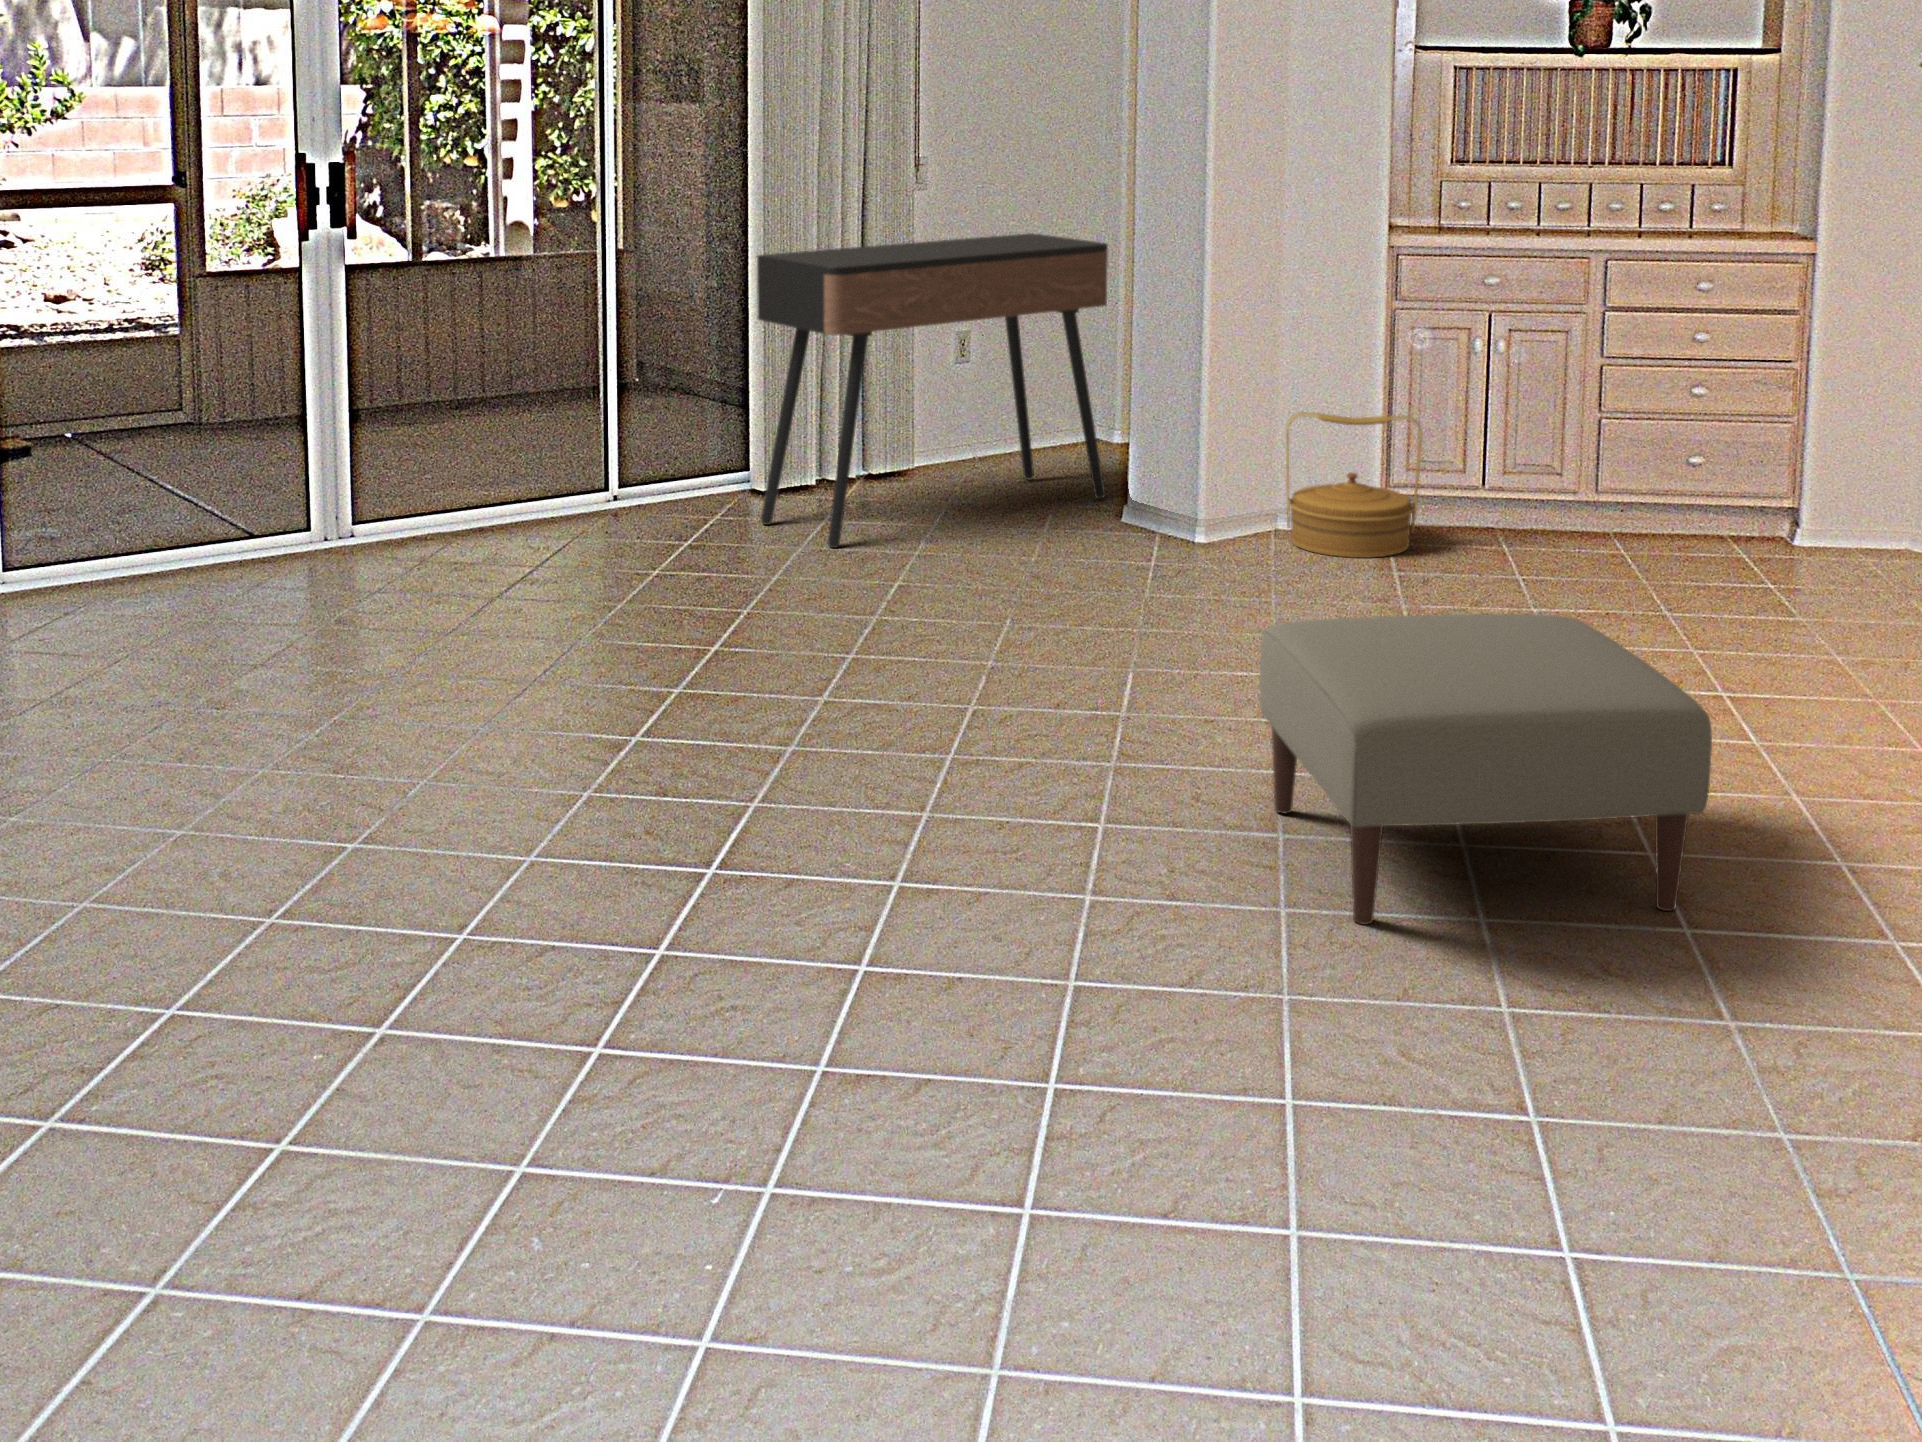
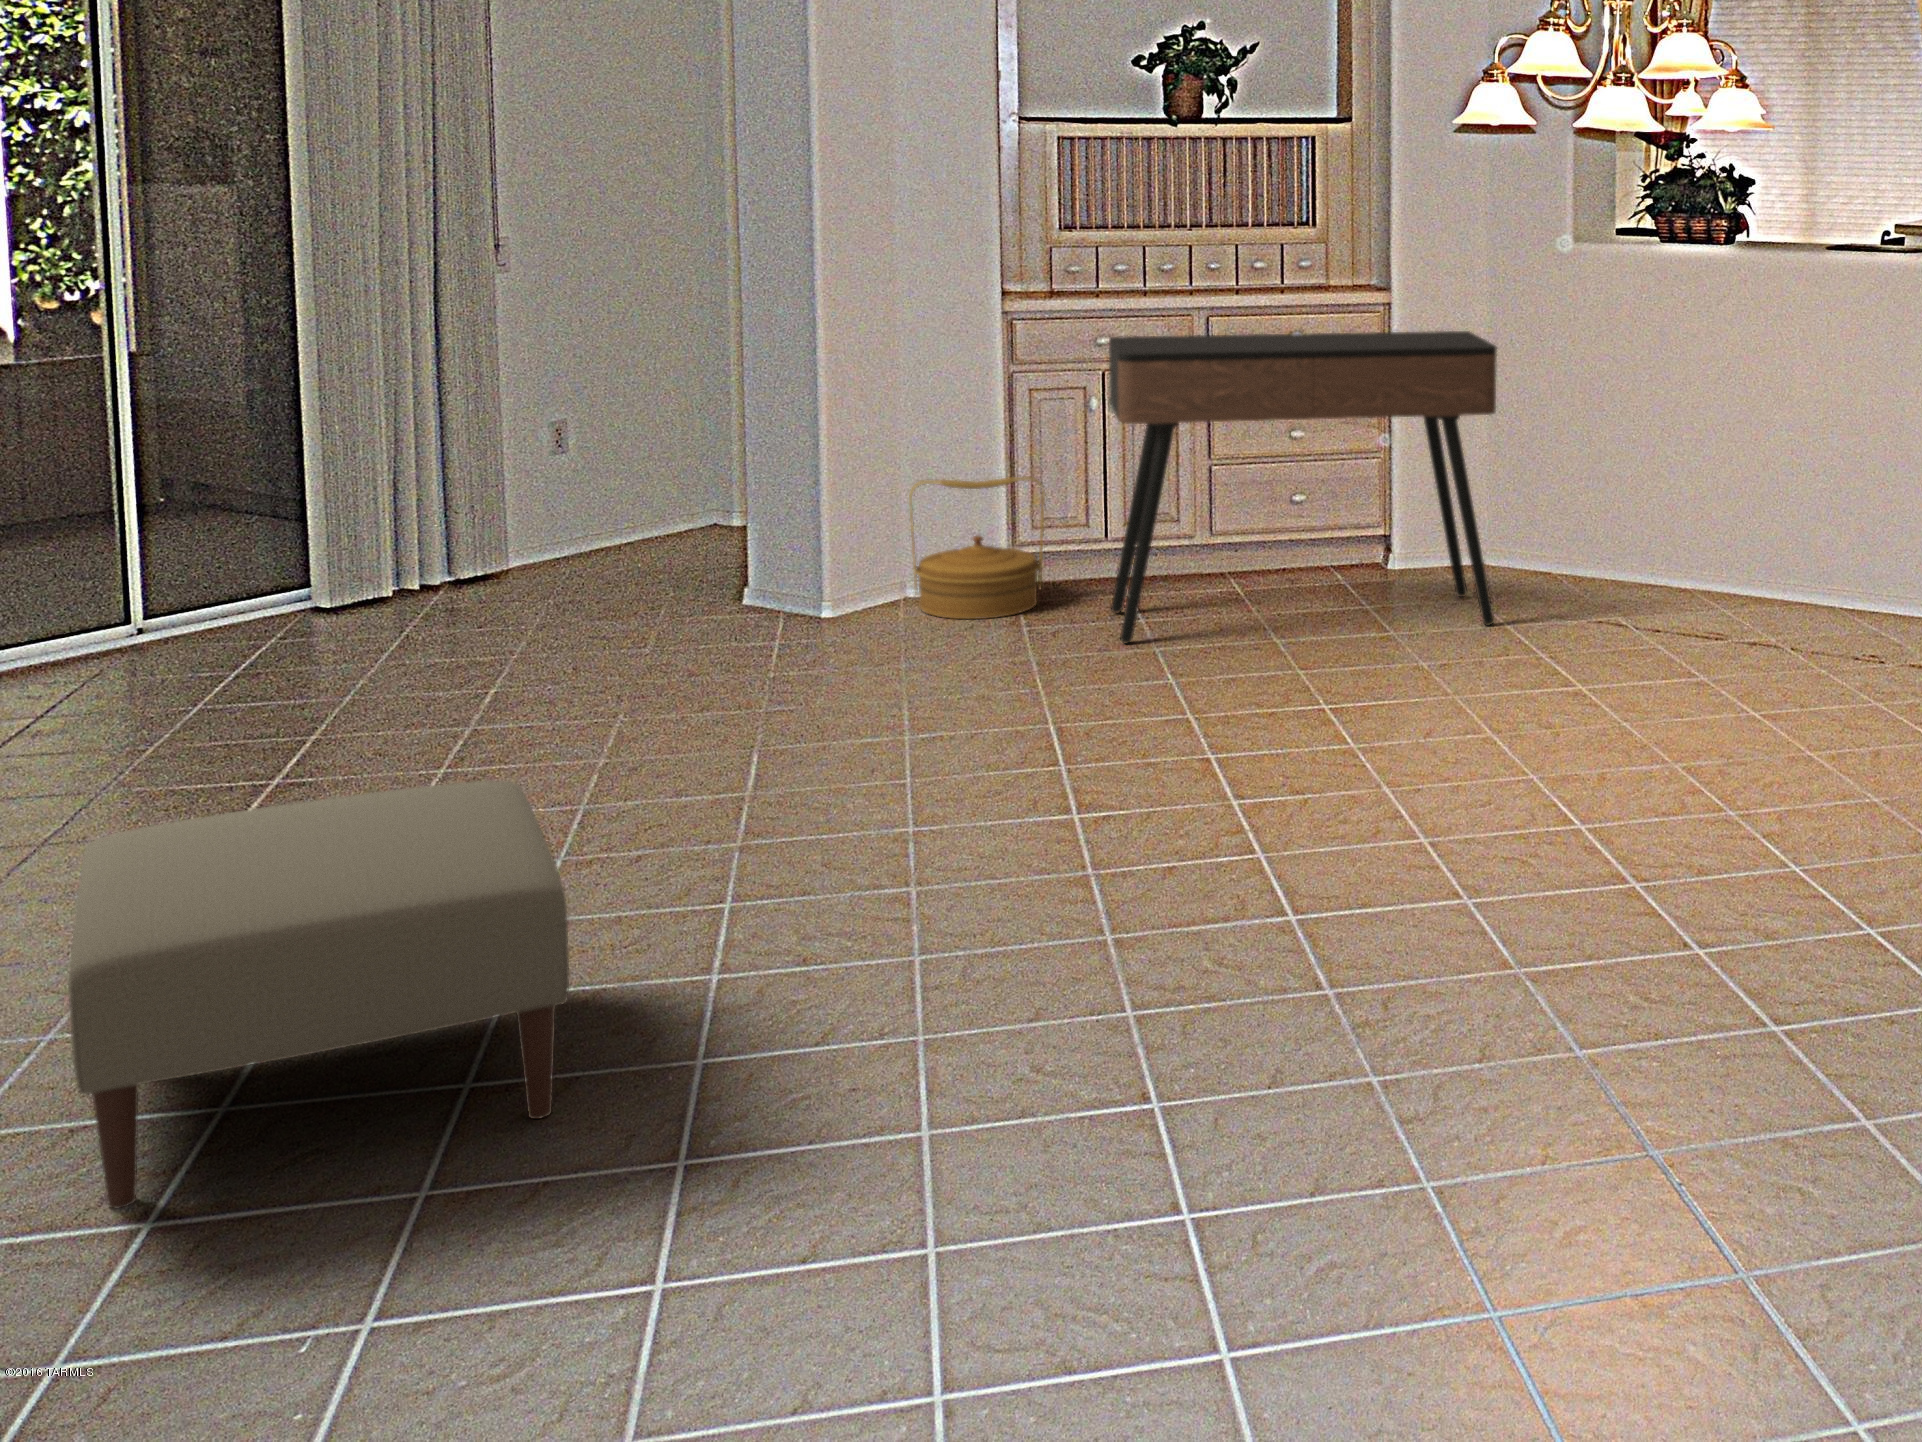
console table: present [757,233,1108,548] -> present [1109,331,1497,644]
ottoman: present [1259,614,1712,925] -> present [68,781,569,1209]

